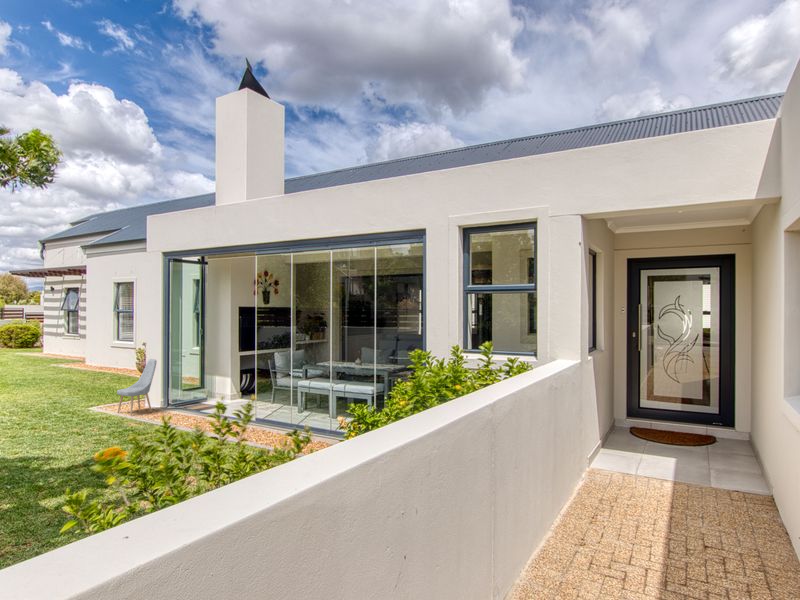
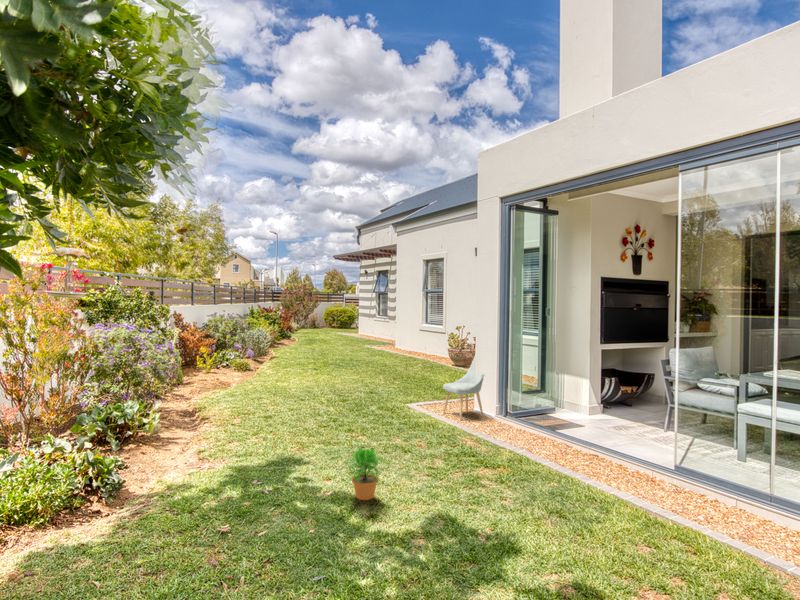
potted plant: none [18,435,53,471] -> present [349,449,381,500]

